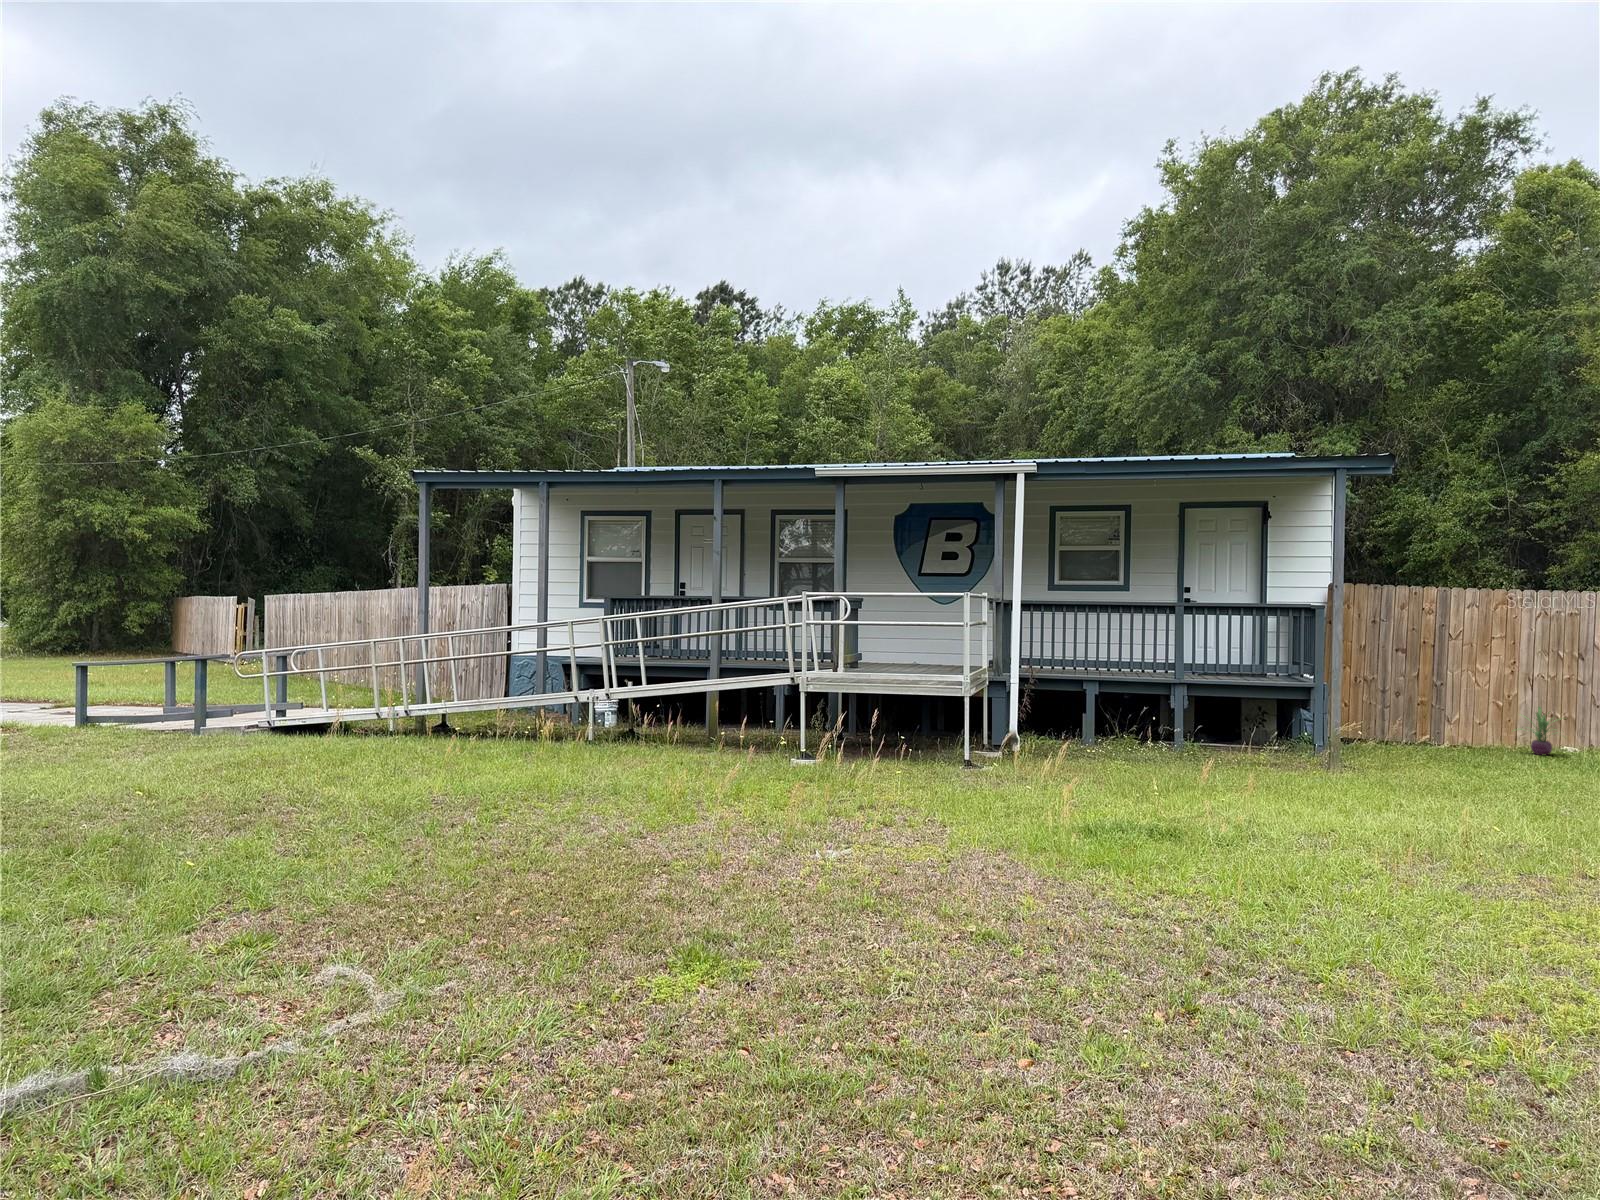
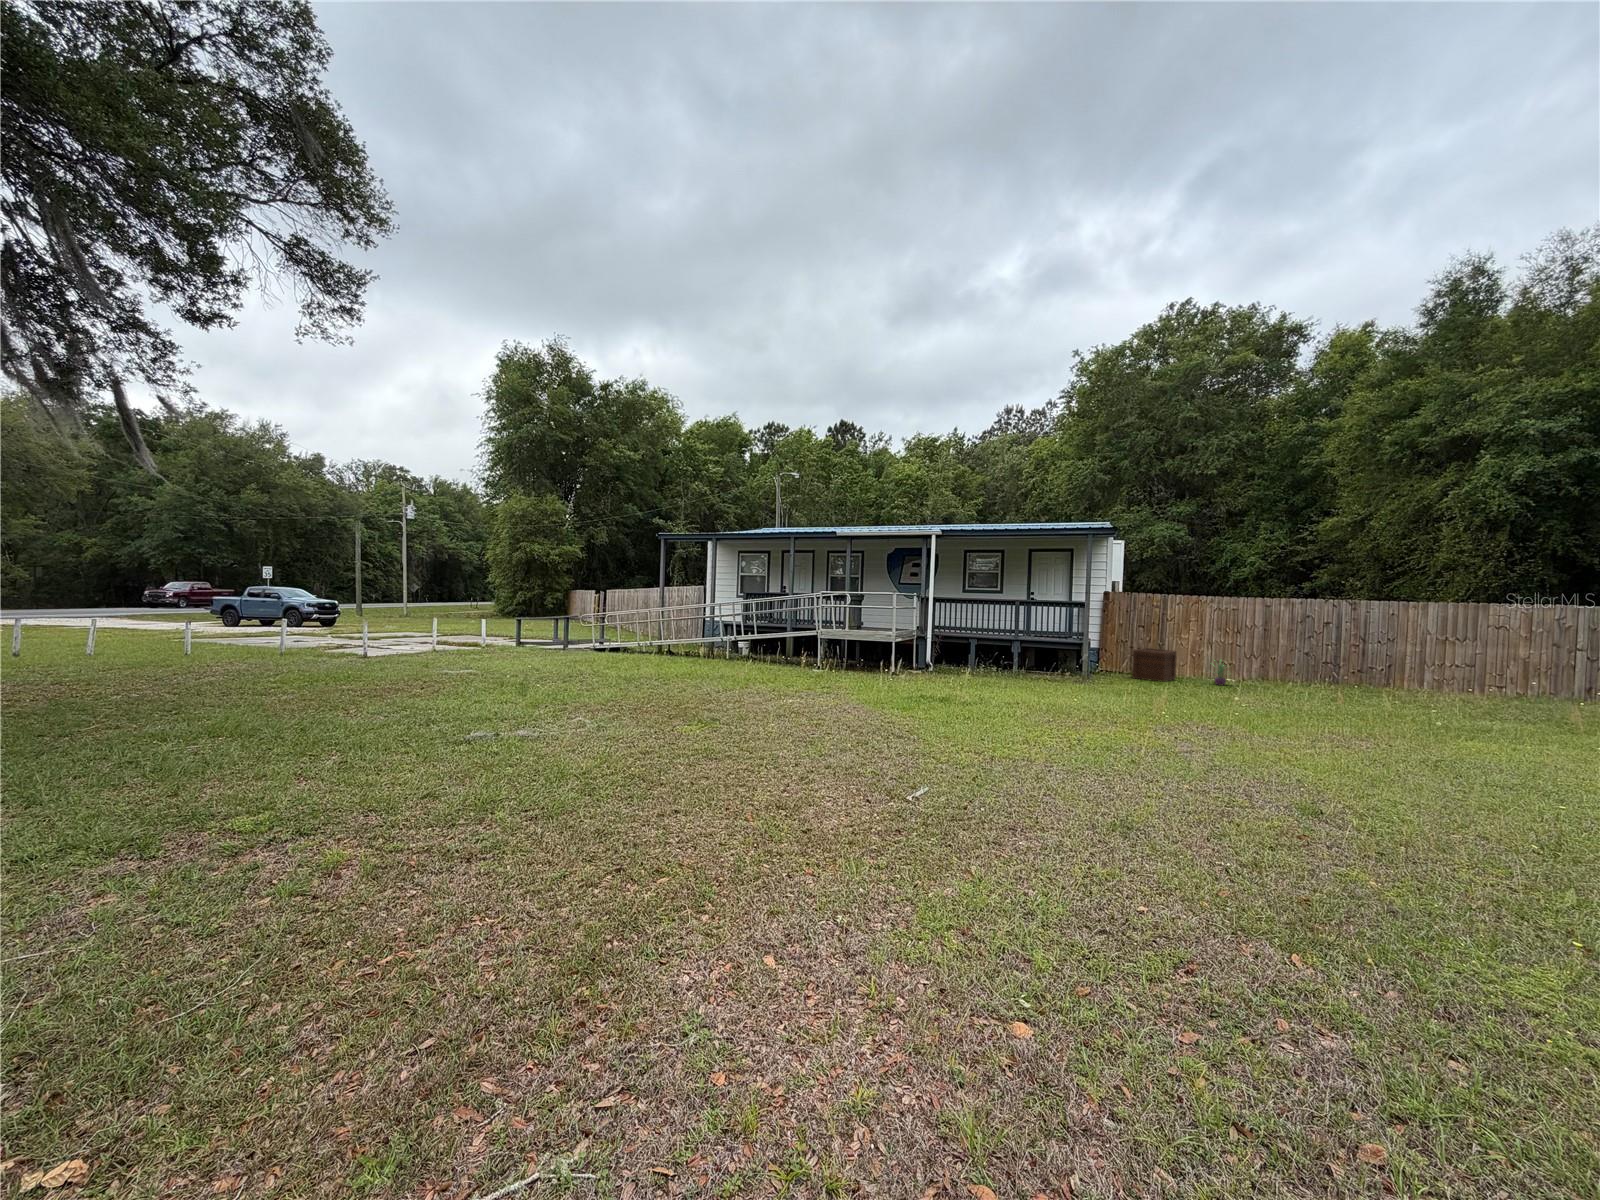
wooden crate: none [1382,688,1454,754] -> present [1132,648,1176,682]

